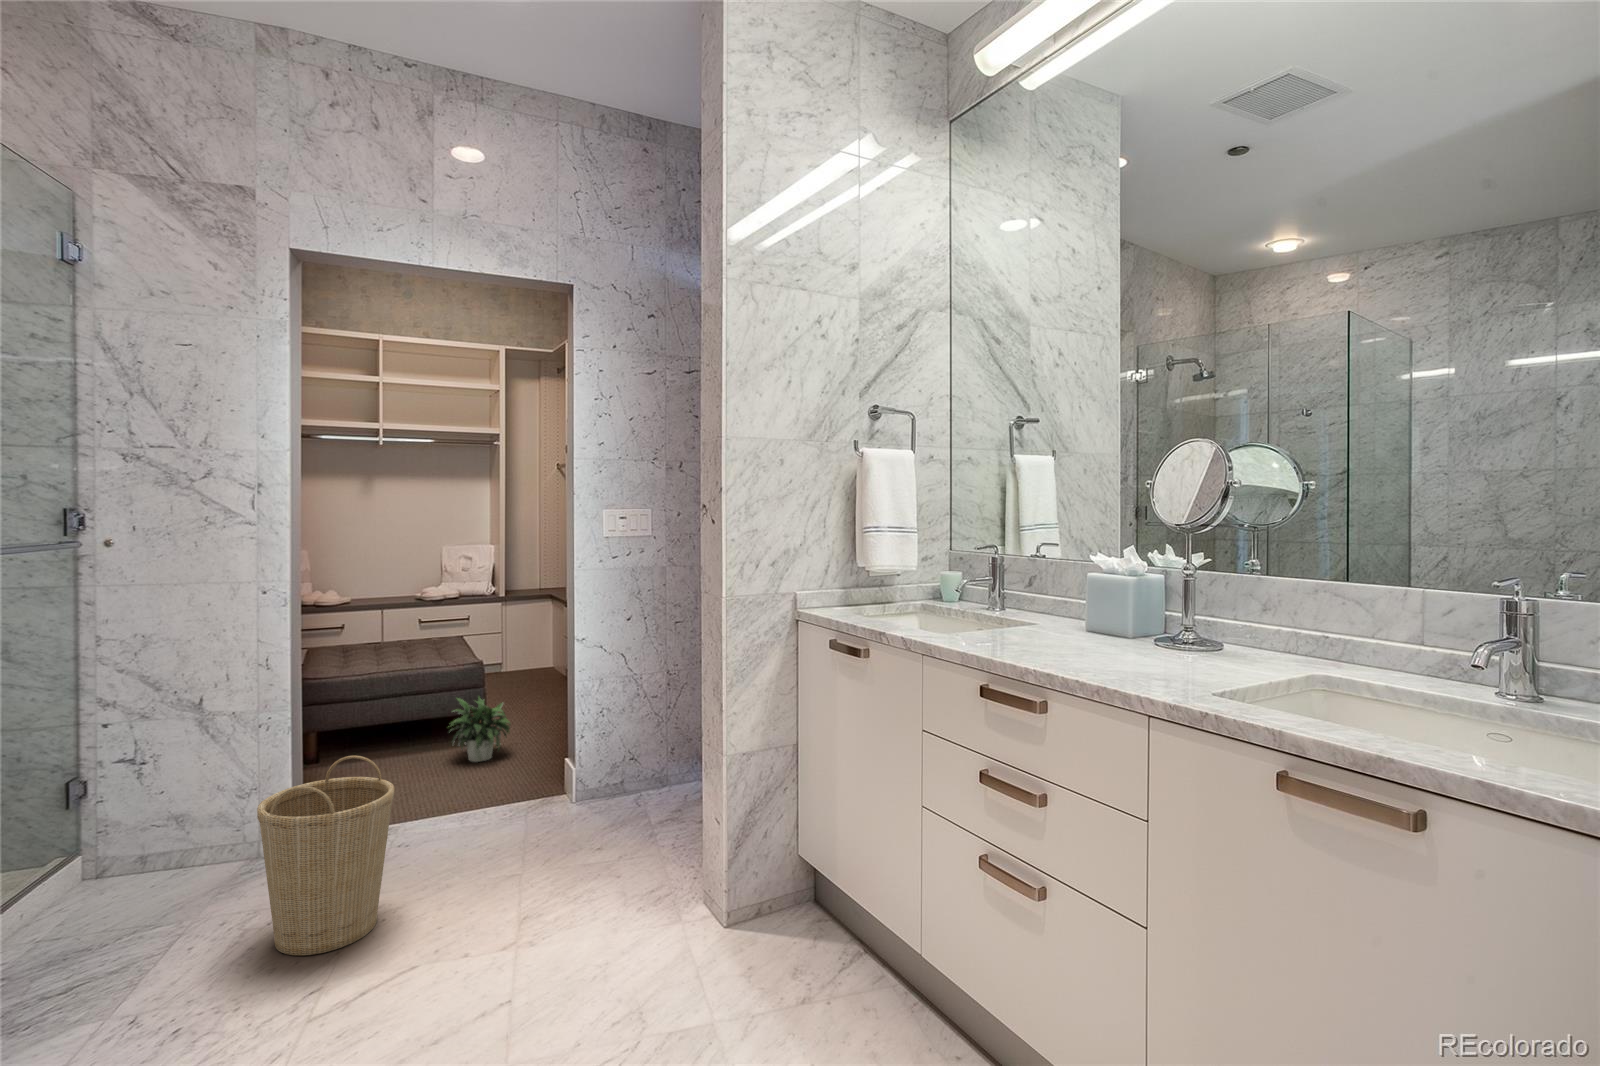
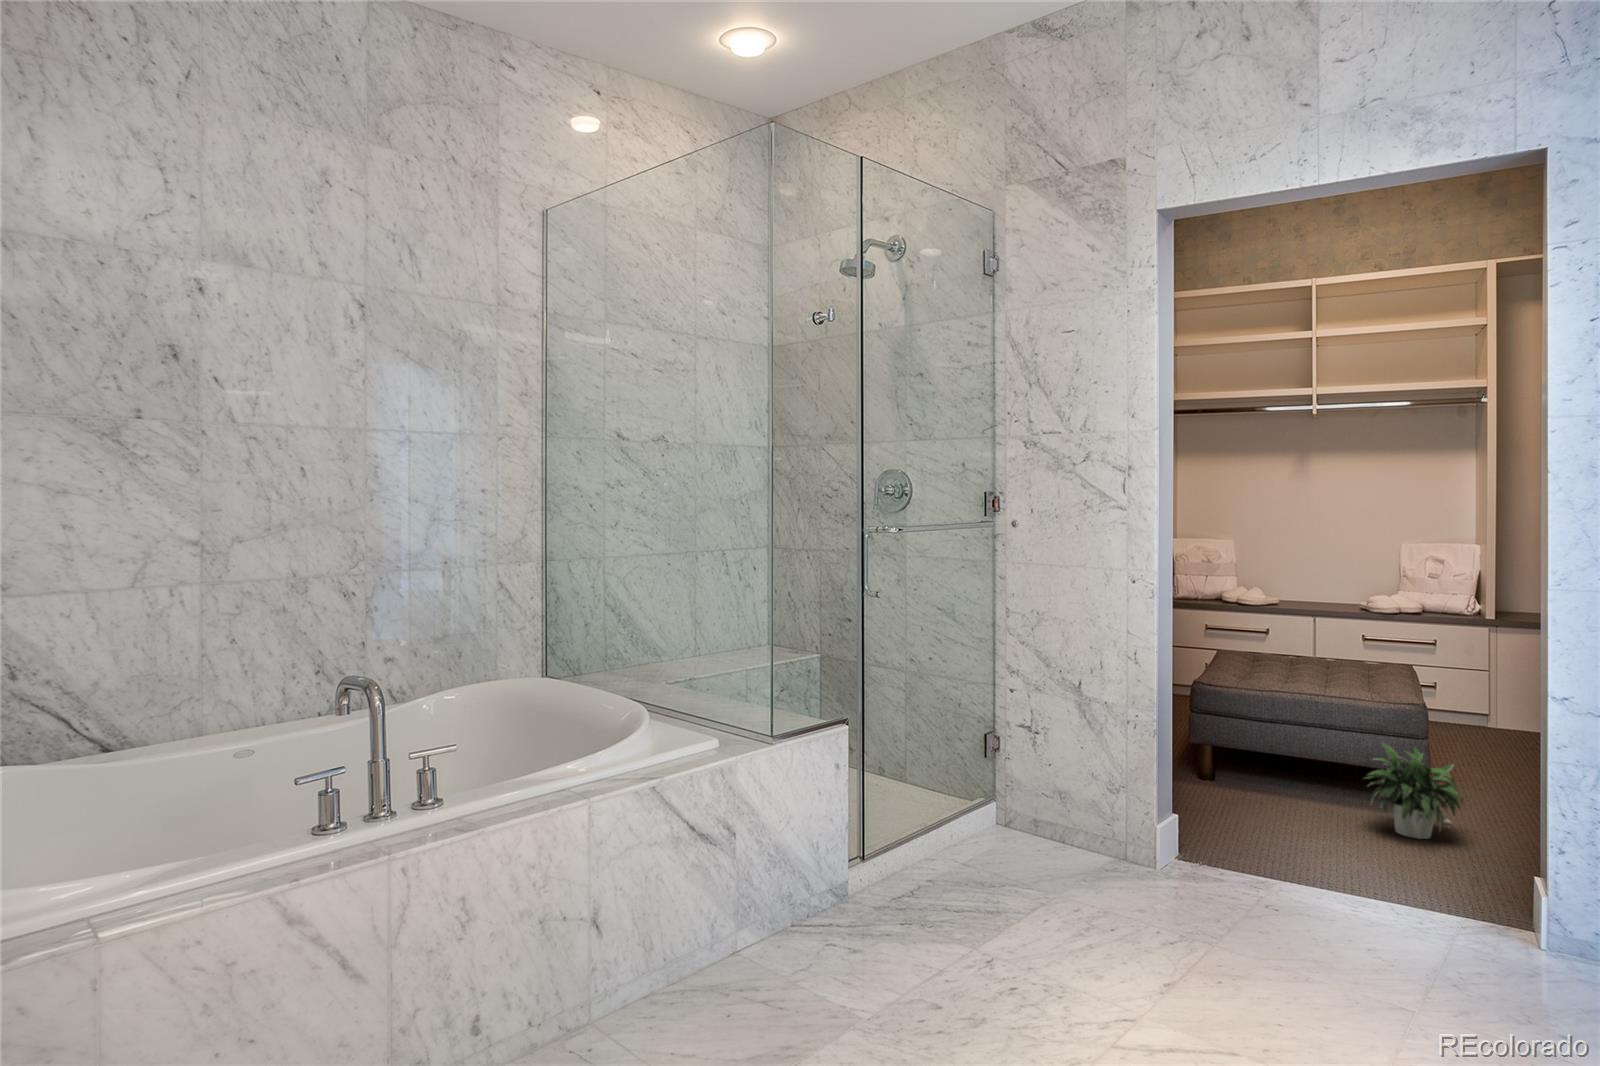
basket: present [257,756,394,955] -> none [1092,772,1233,987]

